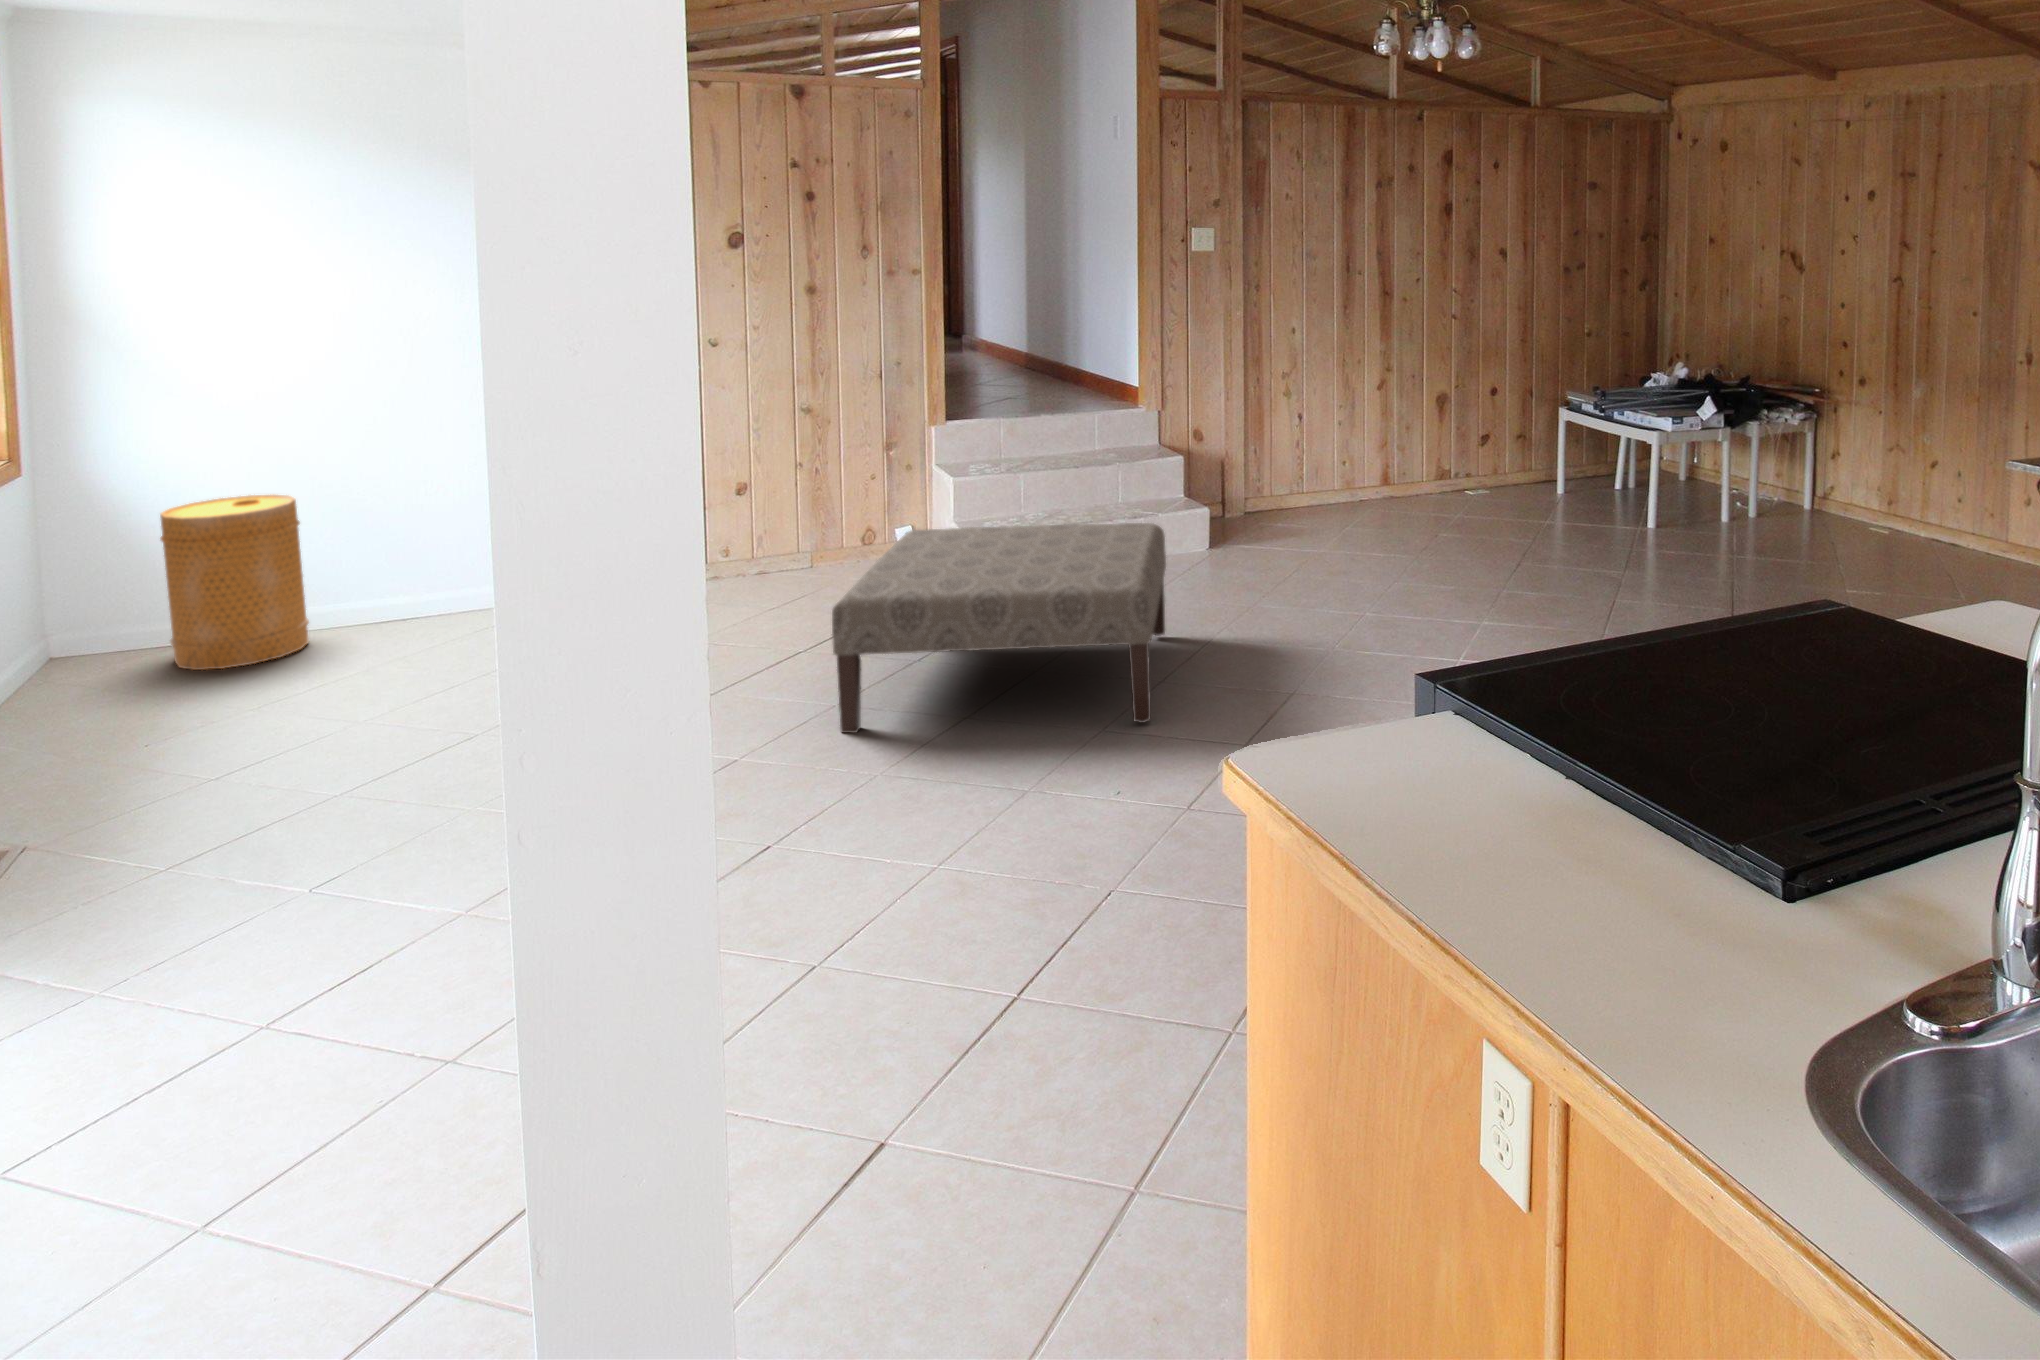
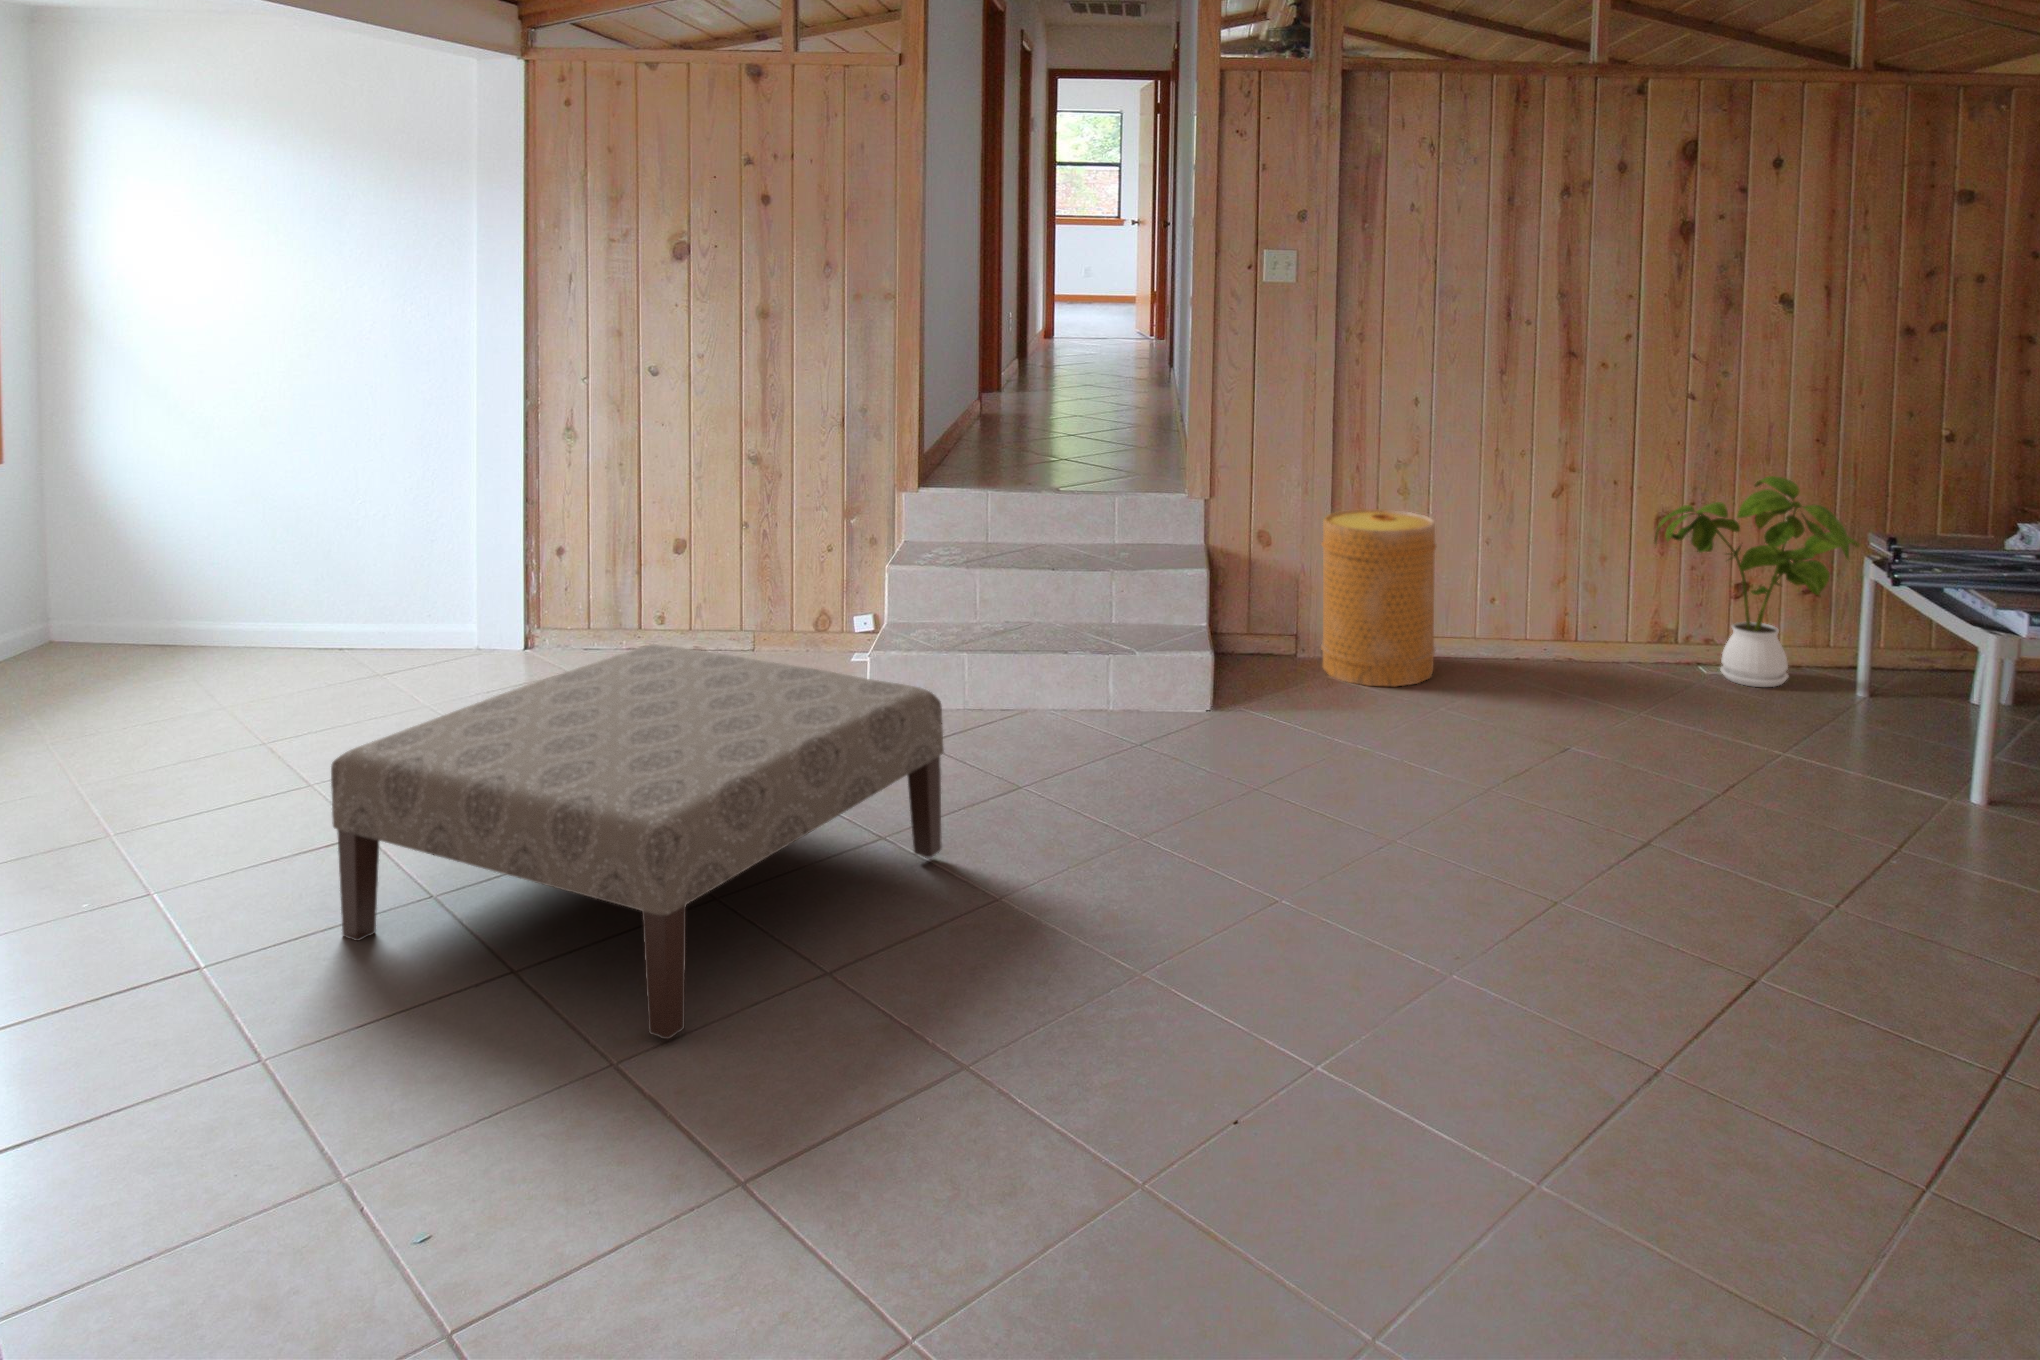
house plant: none [1438,362,1565,497] -> present [1654,476,1860,687]
basket: present [160,495,309,670] -> present [1321,509,1437,687]

